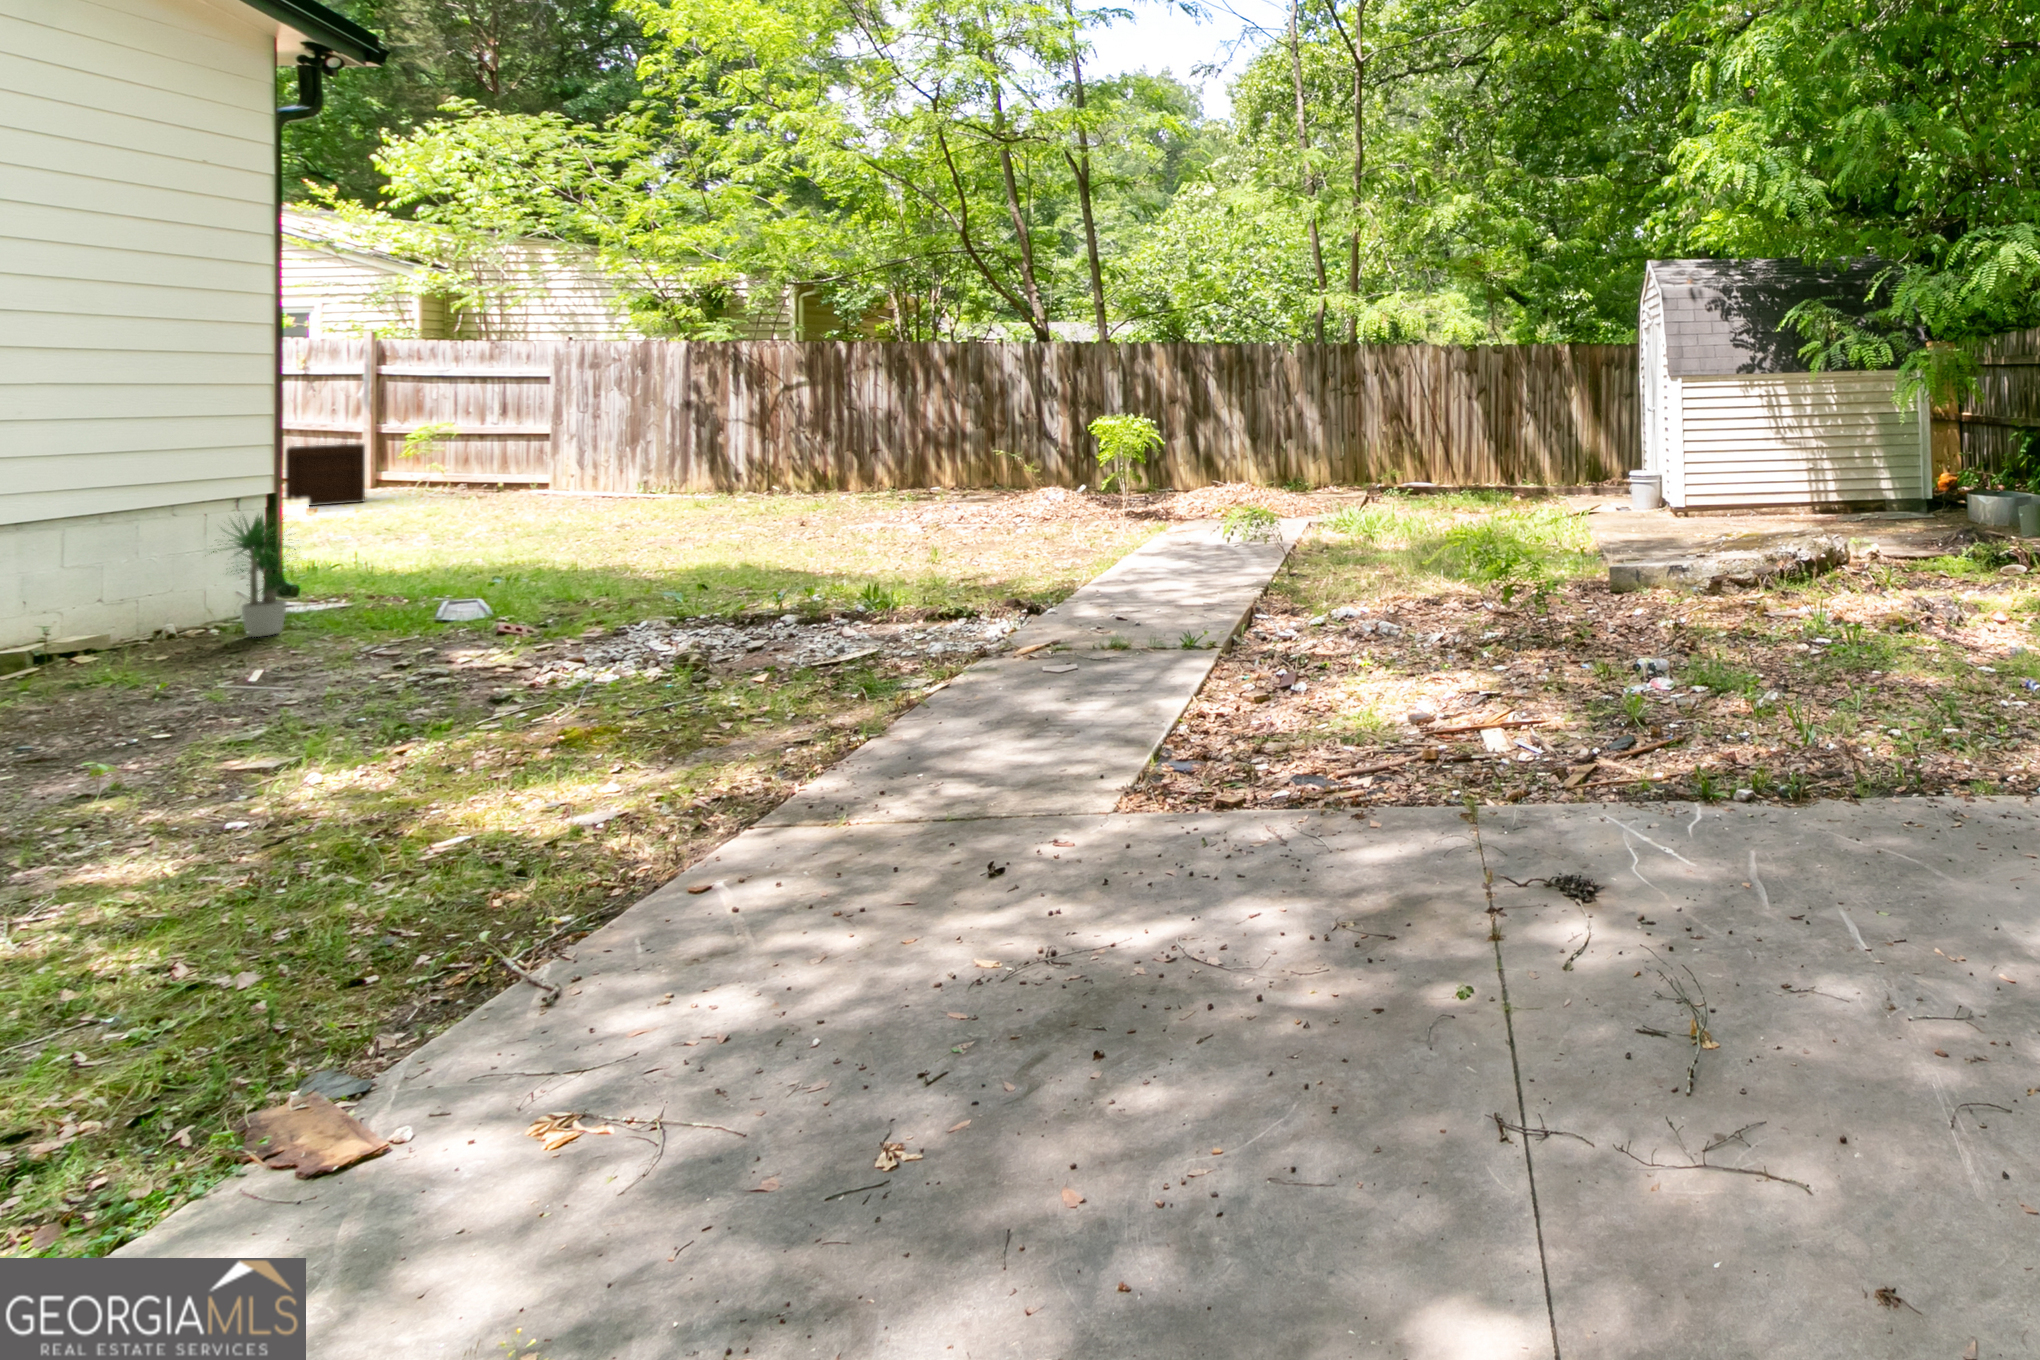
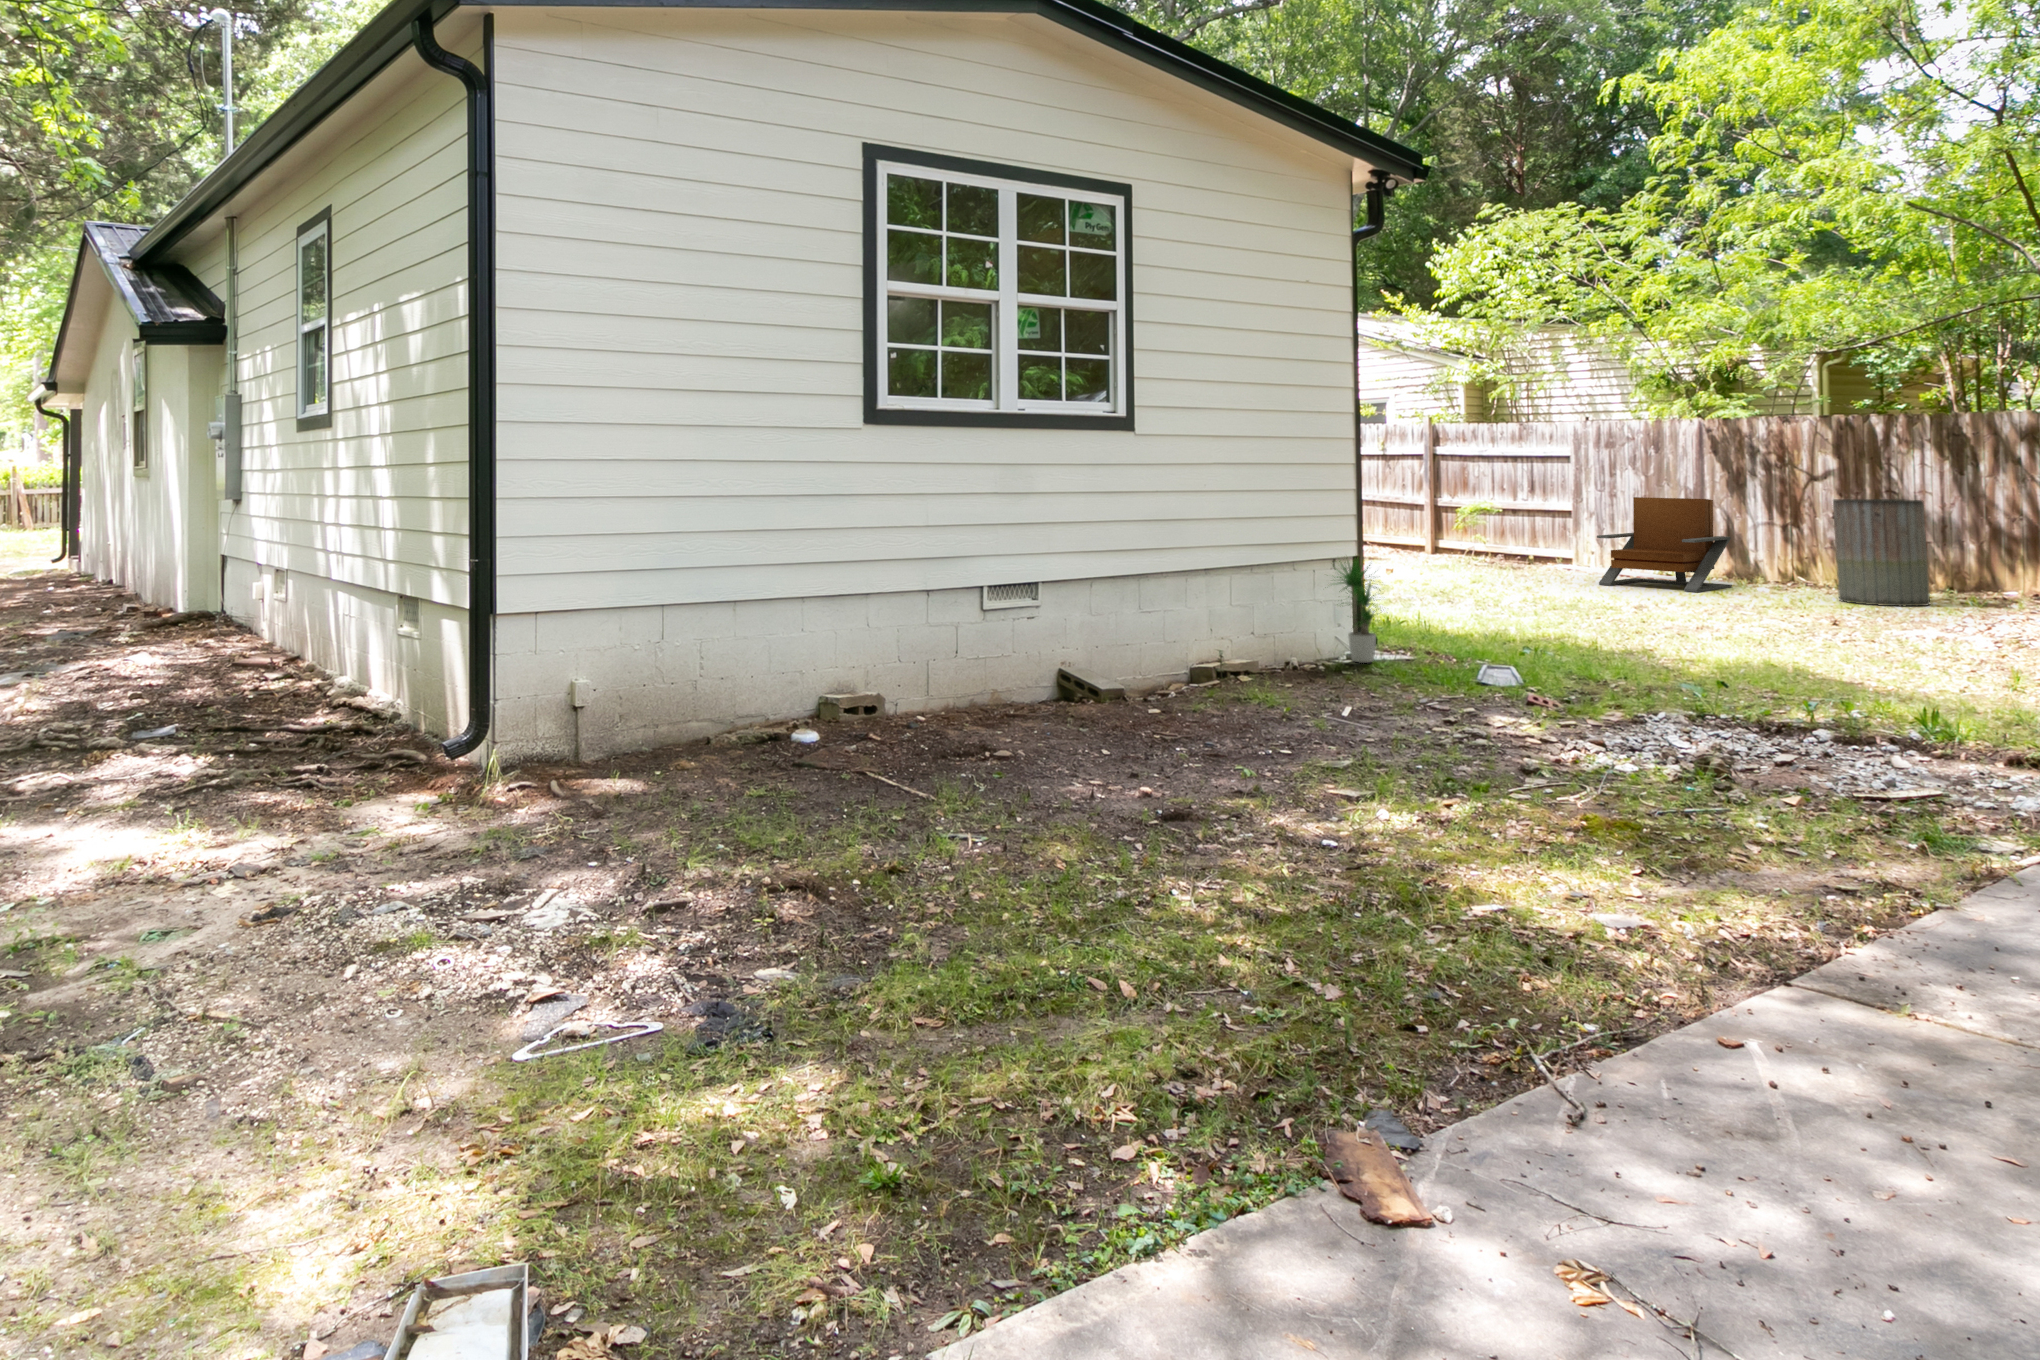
trash can: none [815,413,887,501] -> present [1833,499,1930,606]
lounge chair: none [583,419,723,509] -> present [1597,497,1732,592]
wooden crate: present [286,444,365,506] -> none [1380,510,1433,562]

